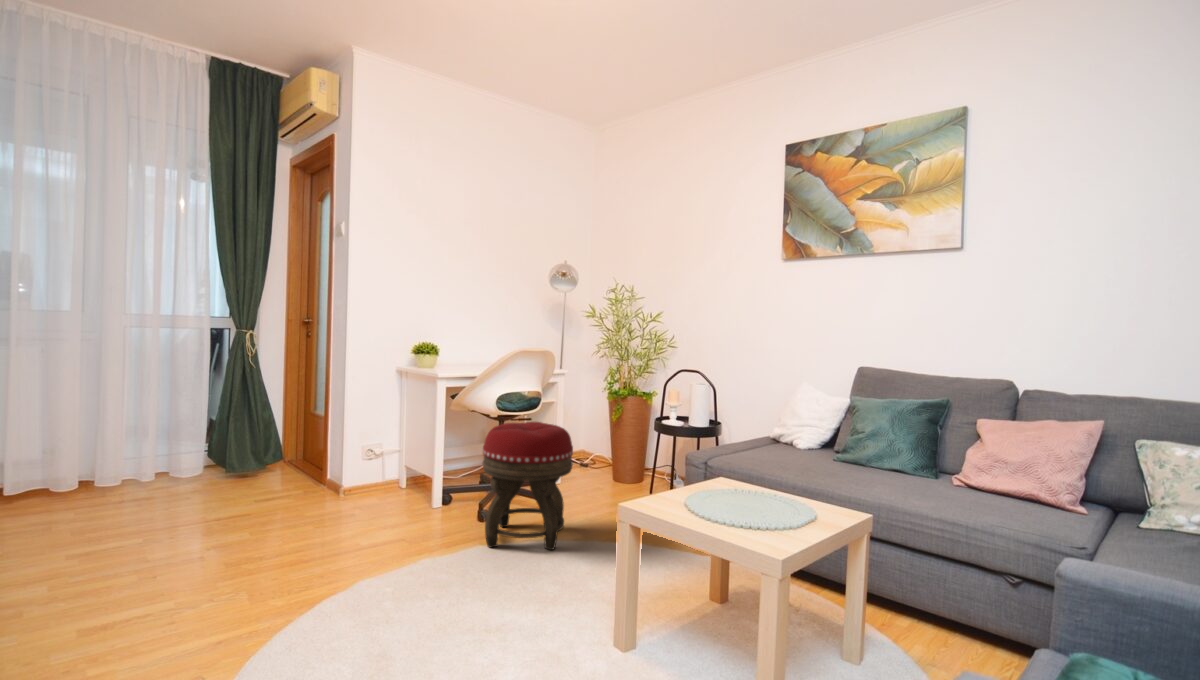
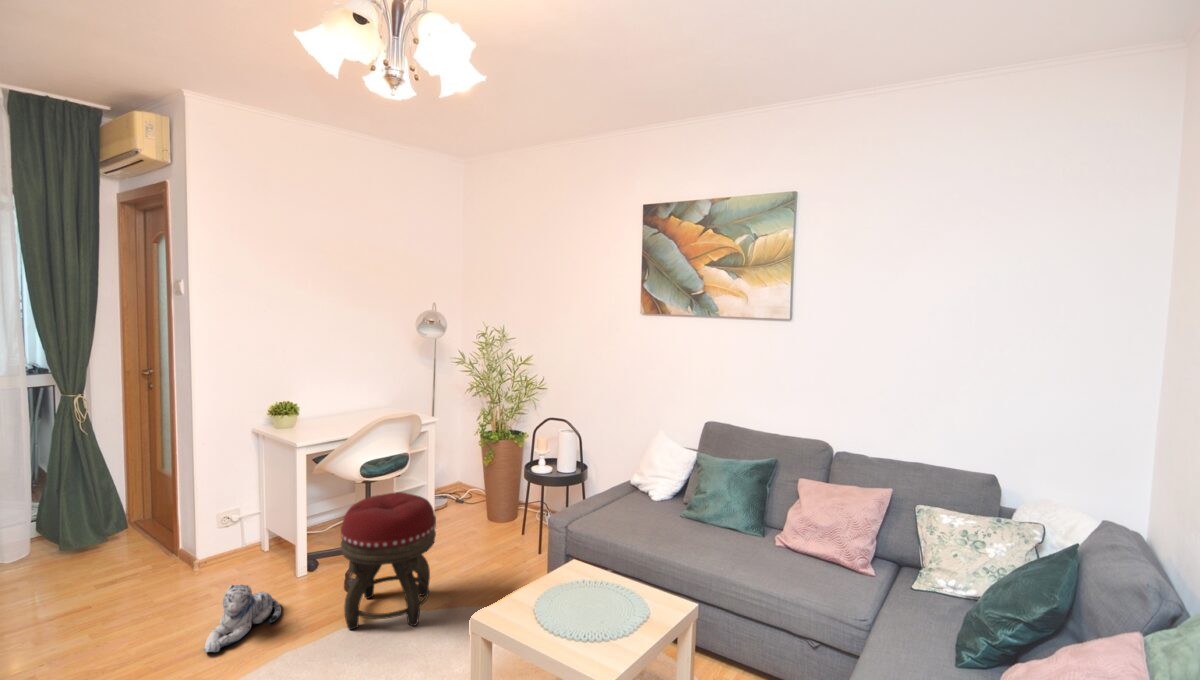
plush toy: none [359,493,424,551] -> present [204,584,281,652]

